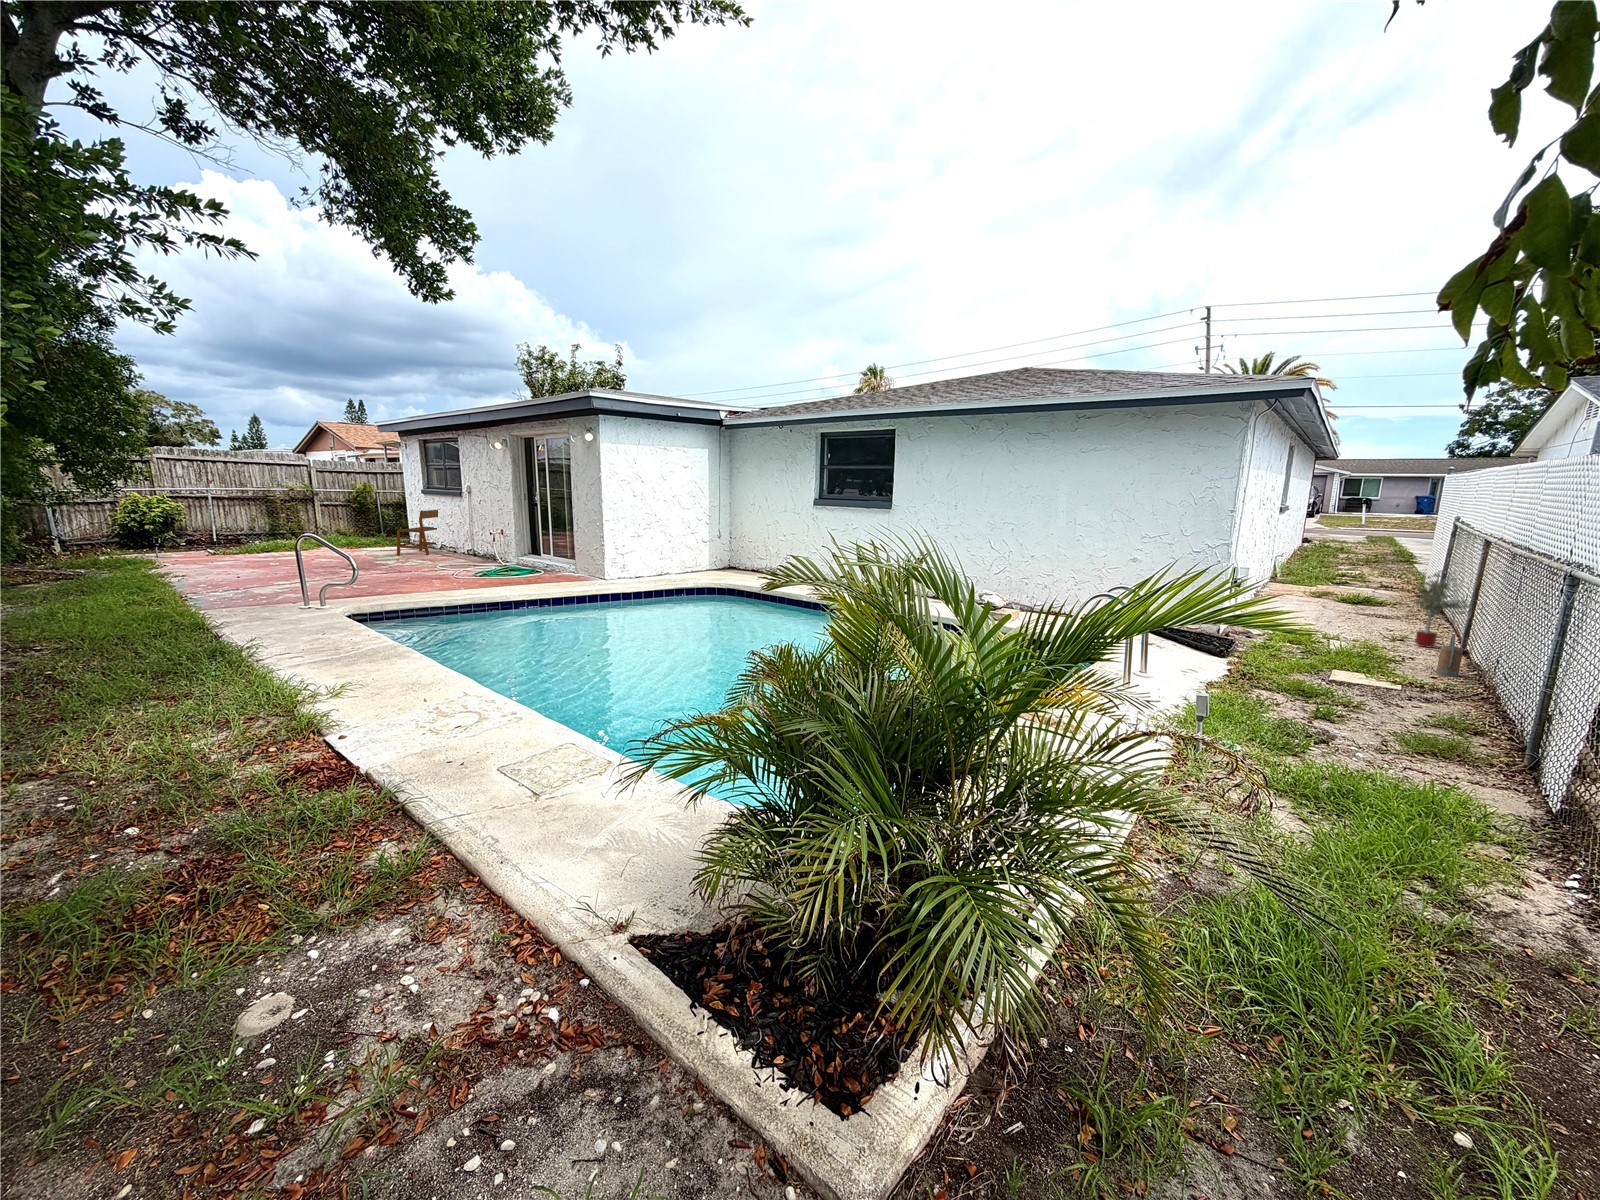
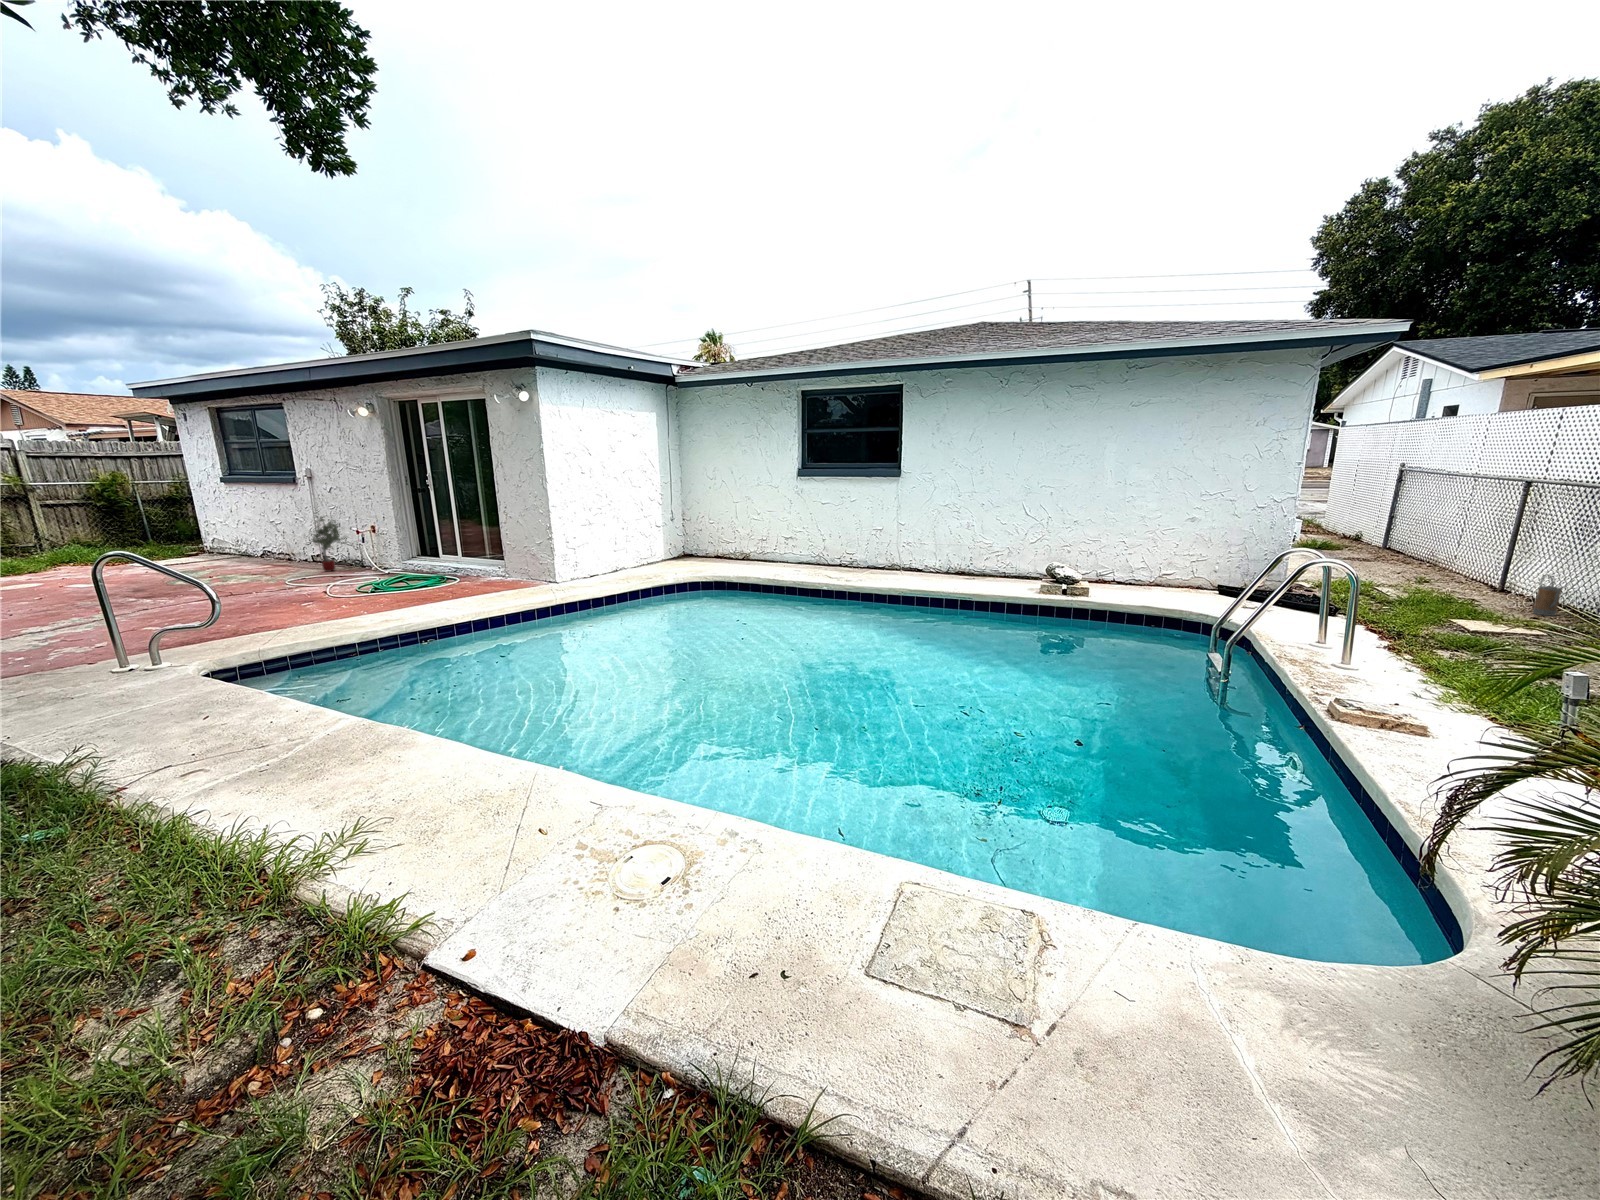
bench: present [397,509,440,555] -> none [195,502,273,570]
potted tree: present [1415,570,1469,647] -> present [312,517,347,572]

